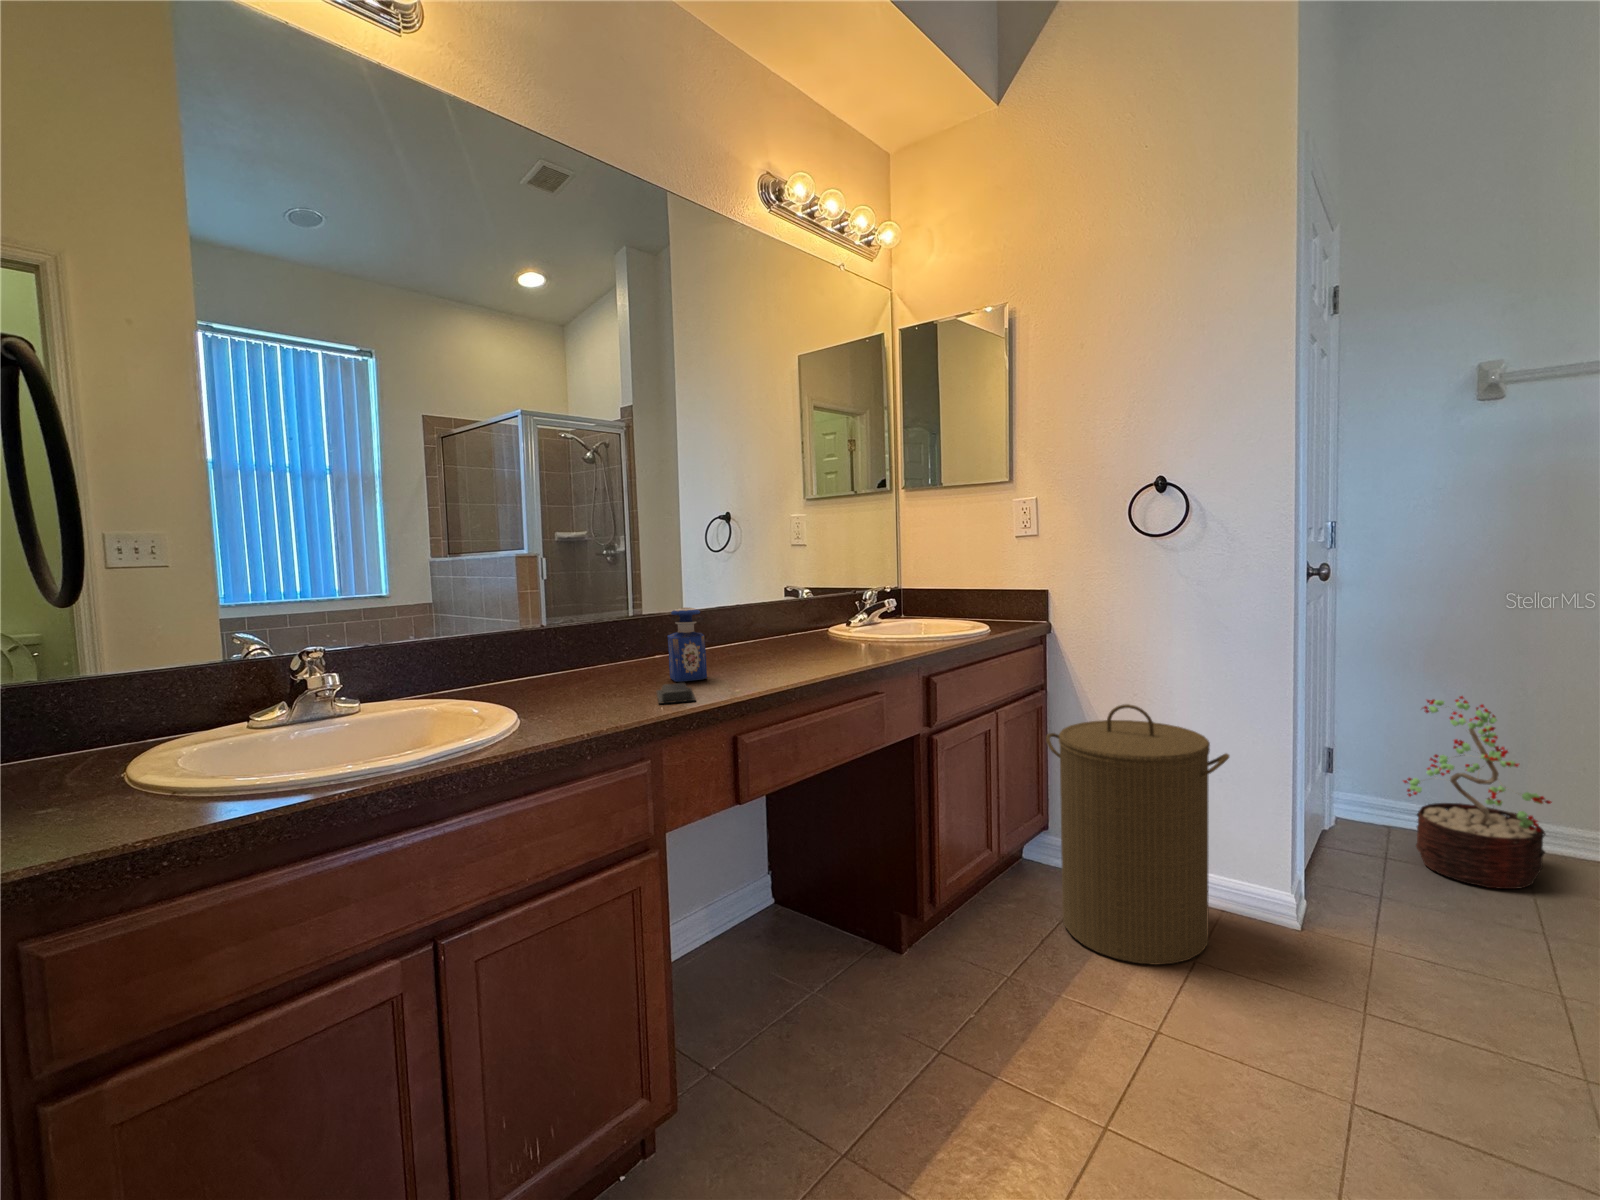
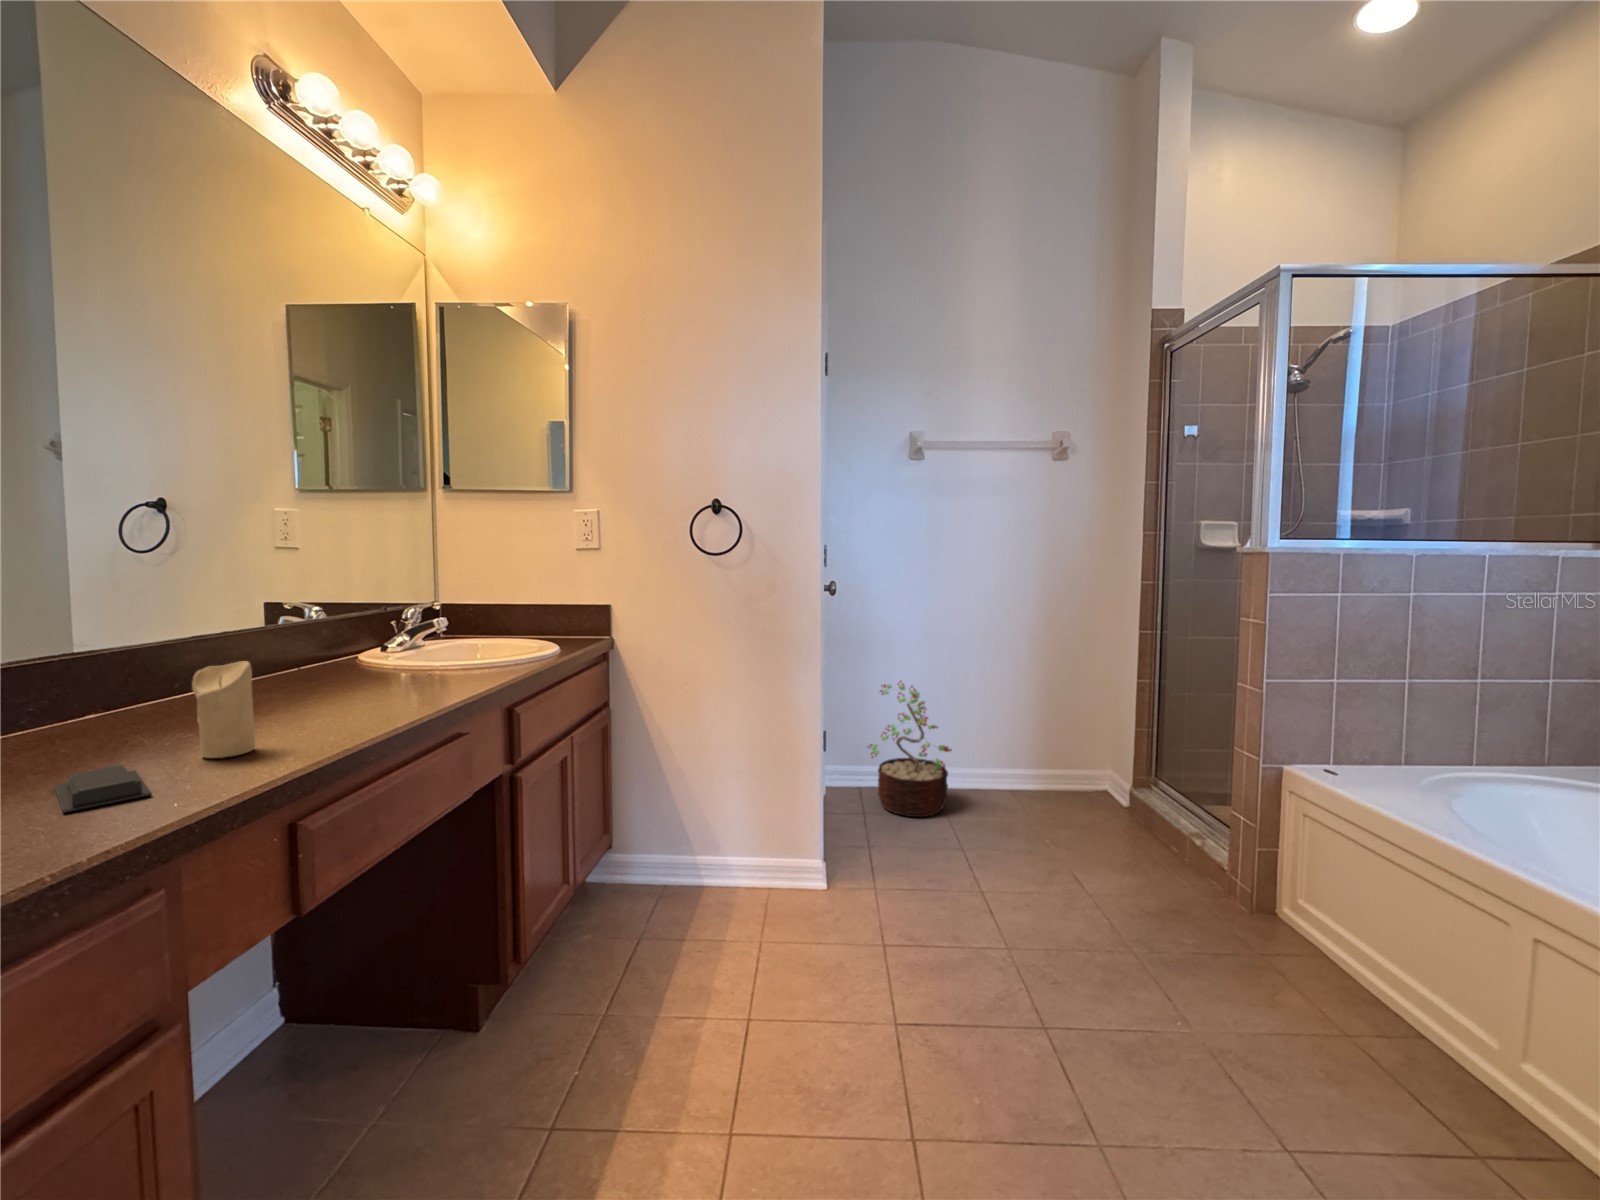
perfume bottle: present [667,608,707,682] -> none [78,640,166,762]
candle: none [718,623,750,686] -> present [192,661,255,758]
laundry hamper: present [1046,704,1229,965] -> none [623,714,785,962]

